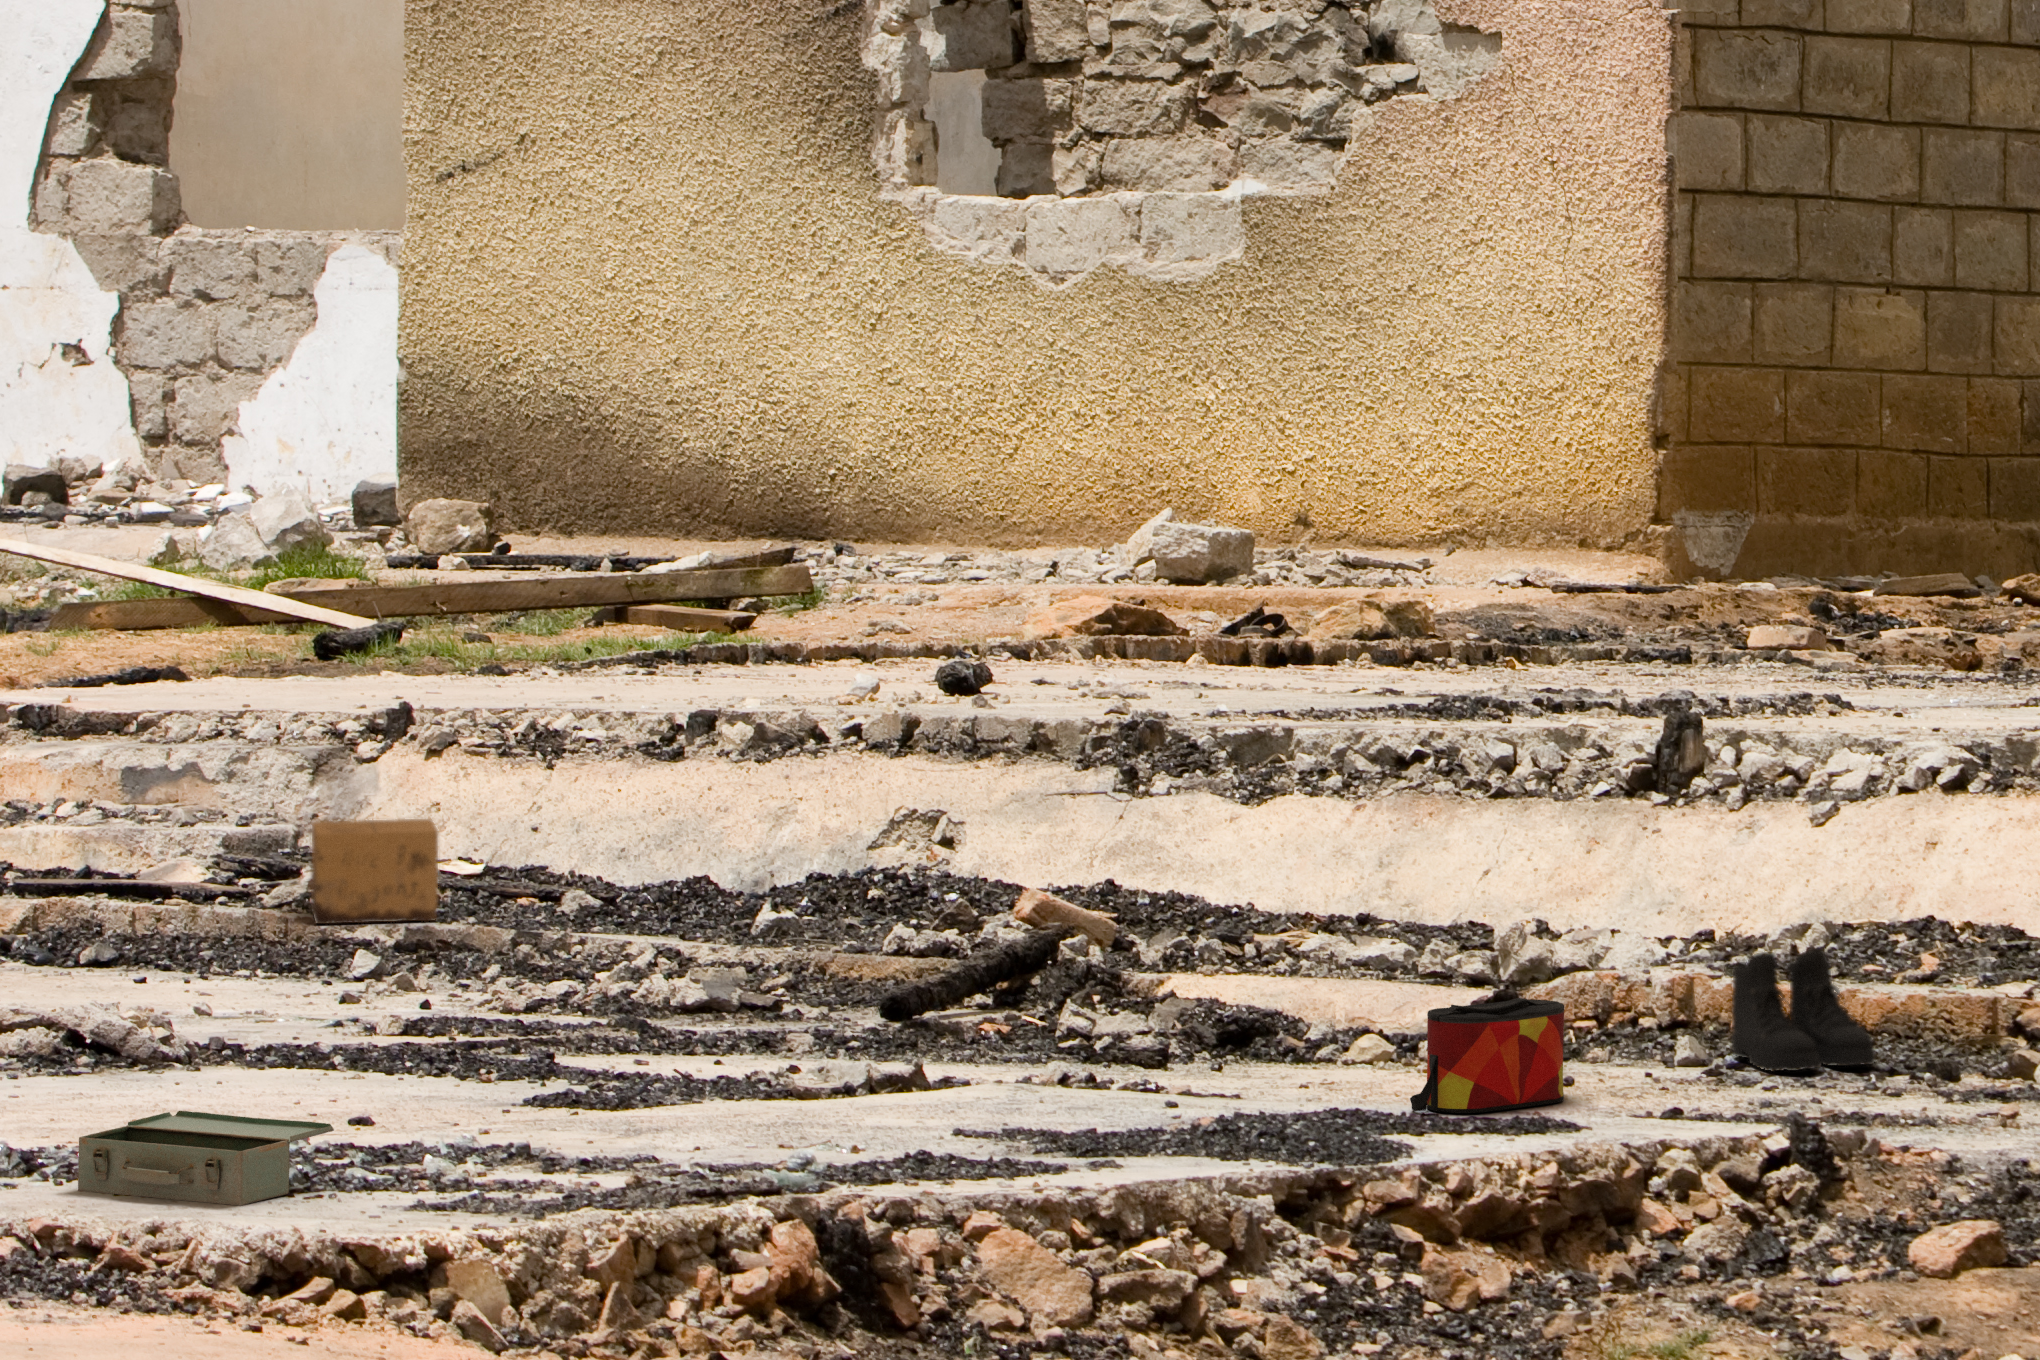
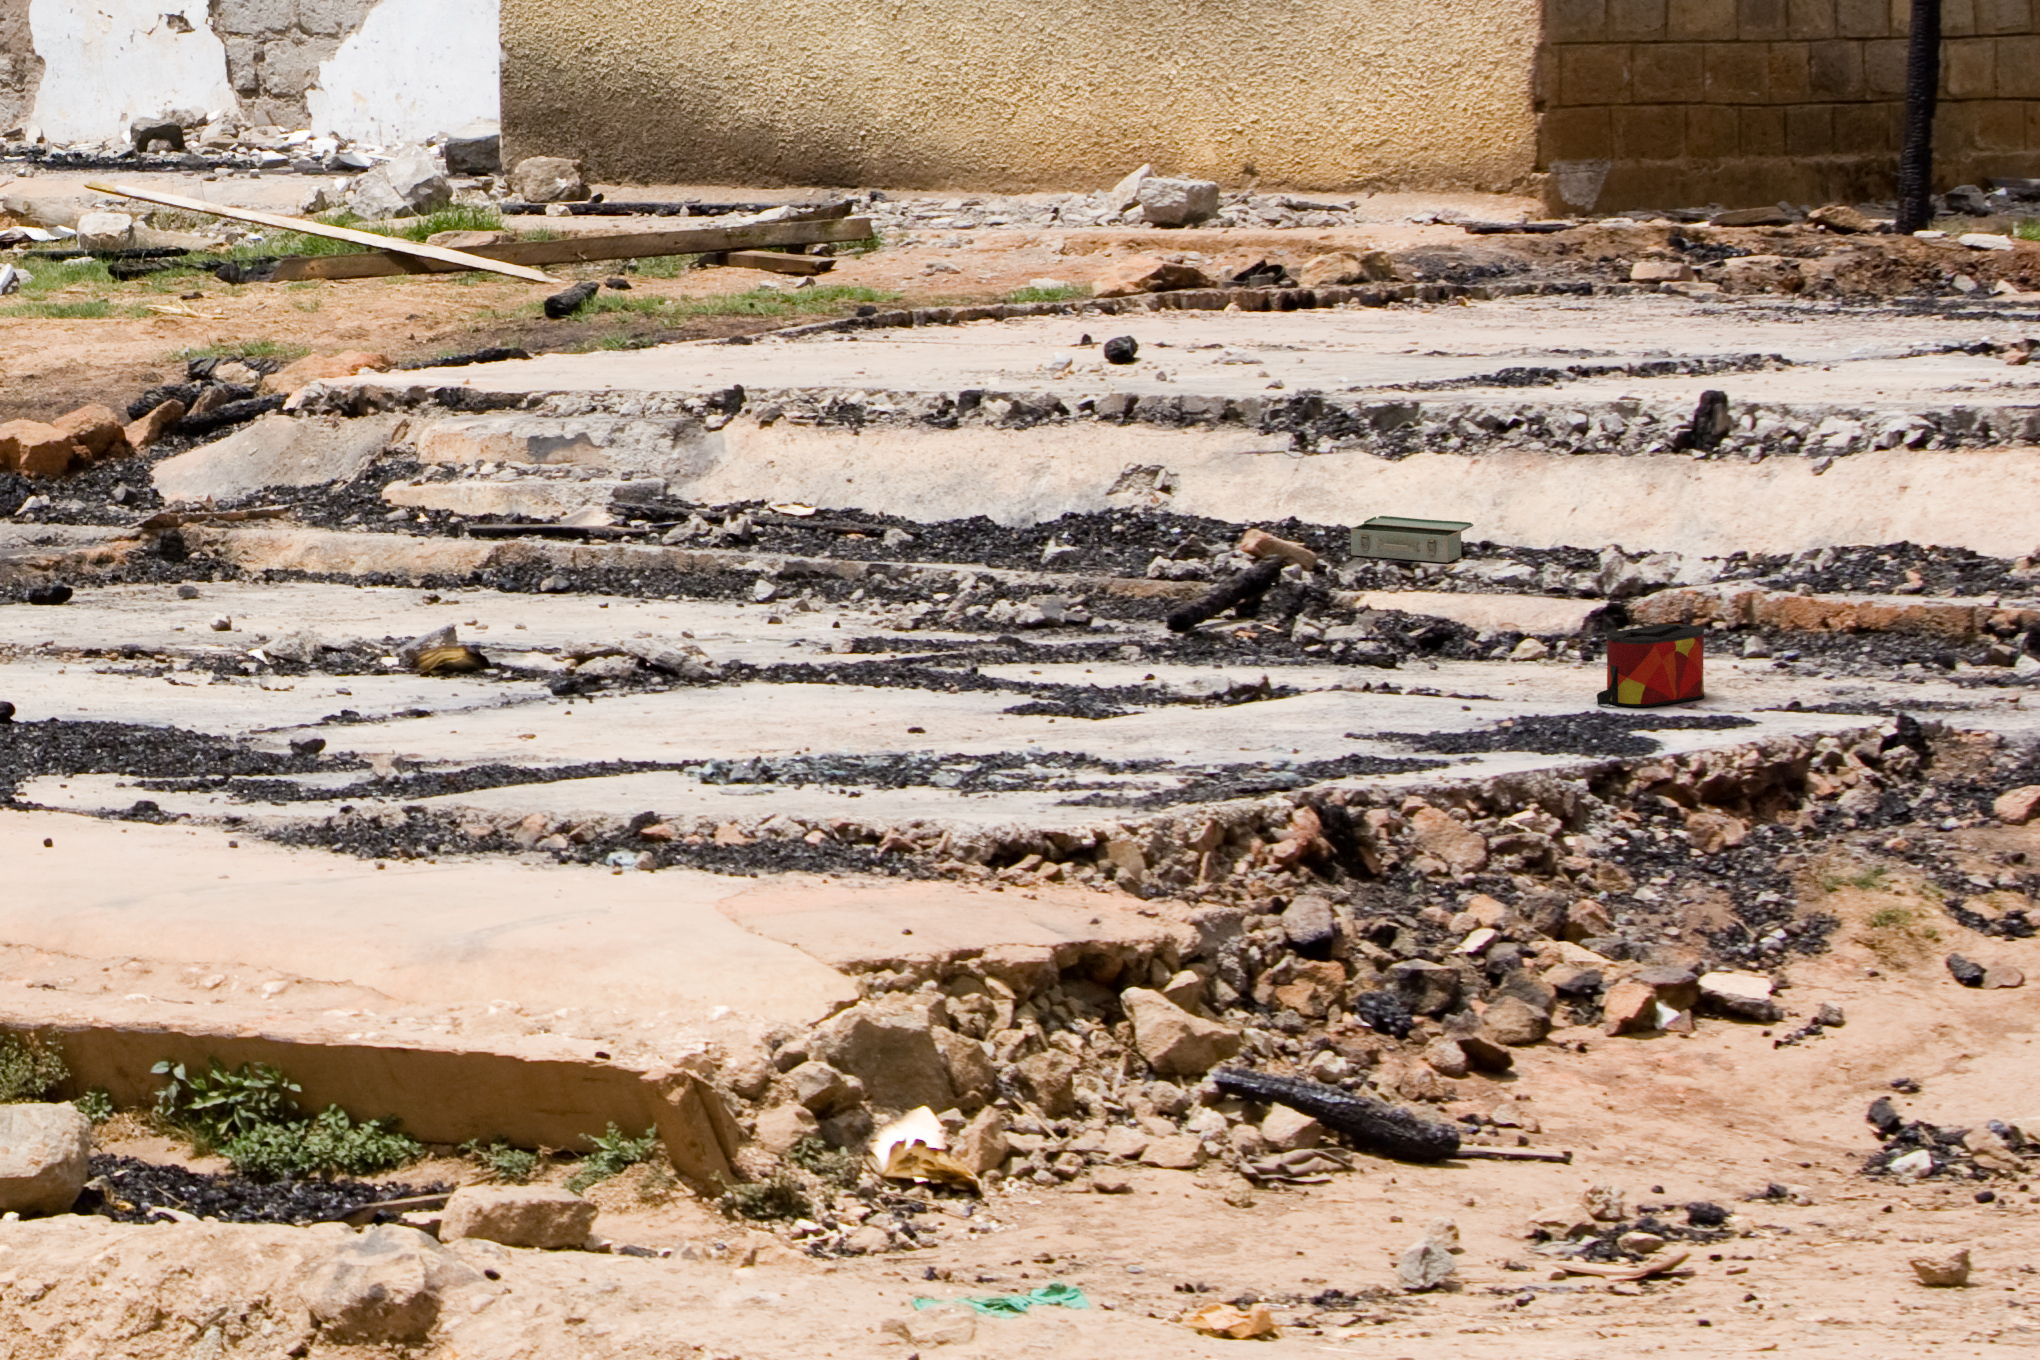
cardboard box: present [311,819,438,924] -> none [662,457,764,537]
boots: present [1731,949,1875,1071] -> none [1806,581,1923,672]
toolbox: present [78,1111,334,1206] -> present [1351,516,1474,563]

